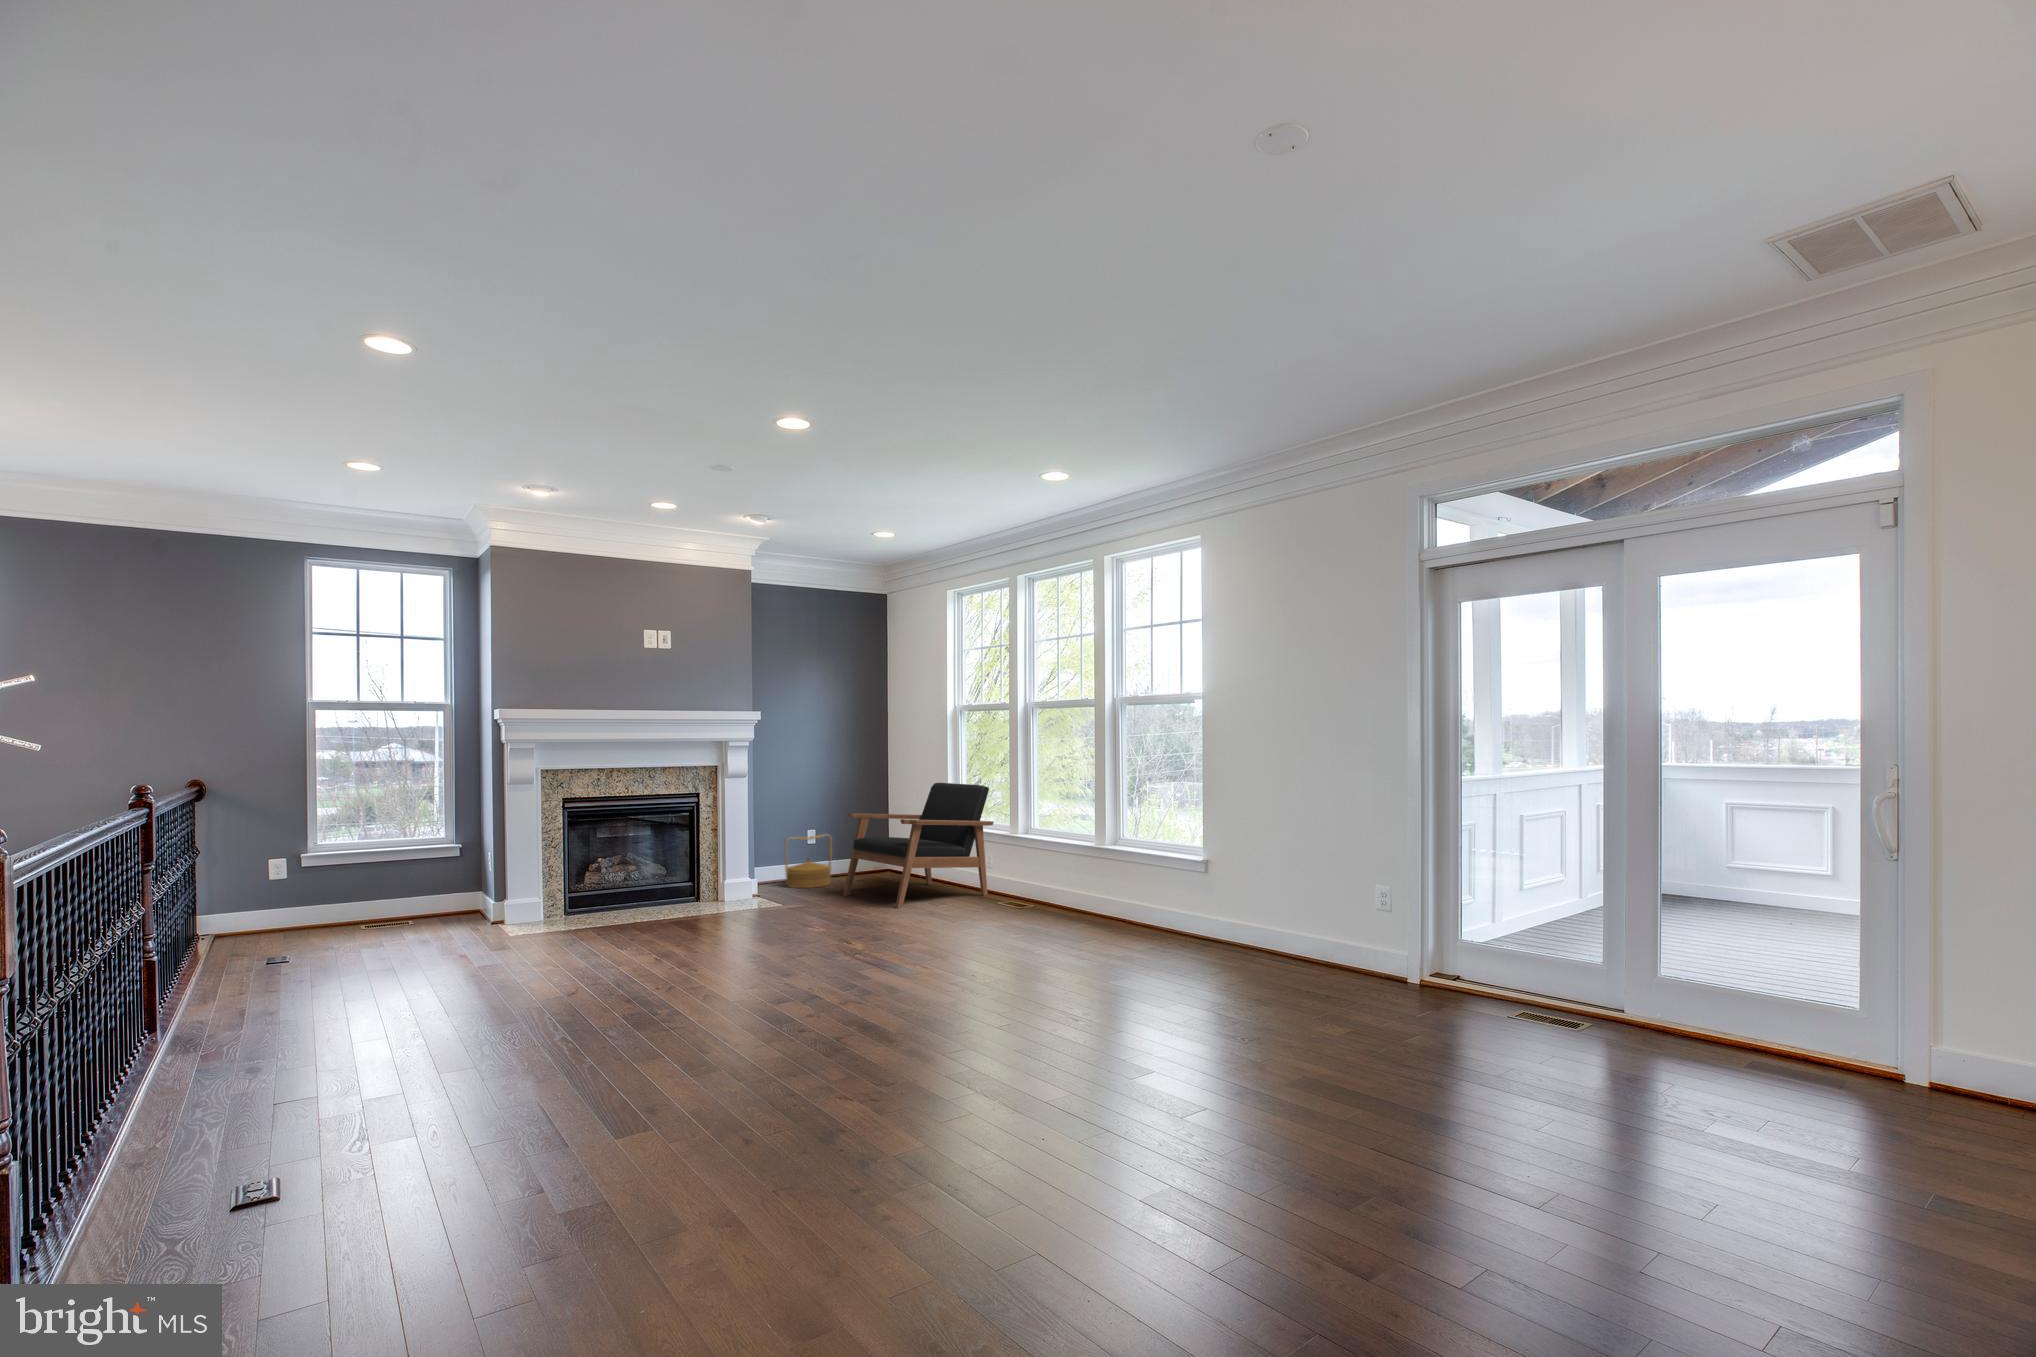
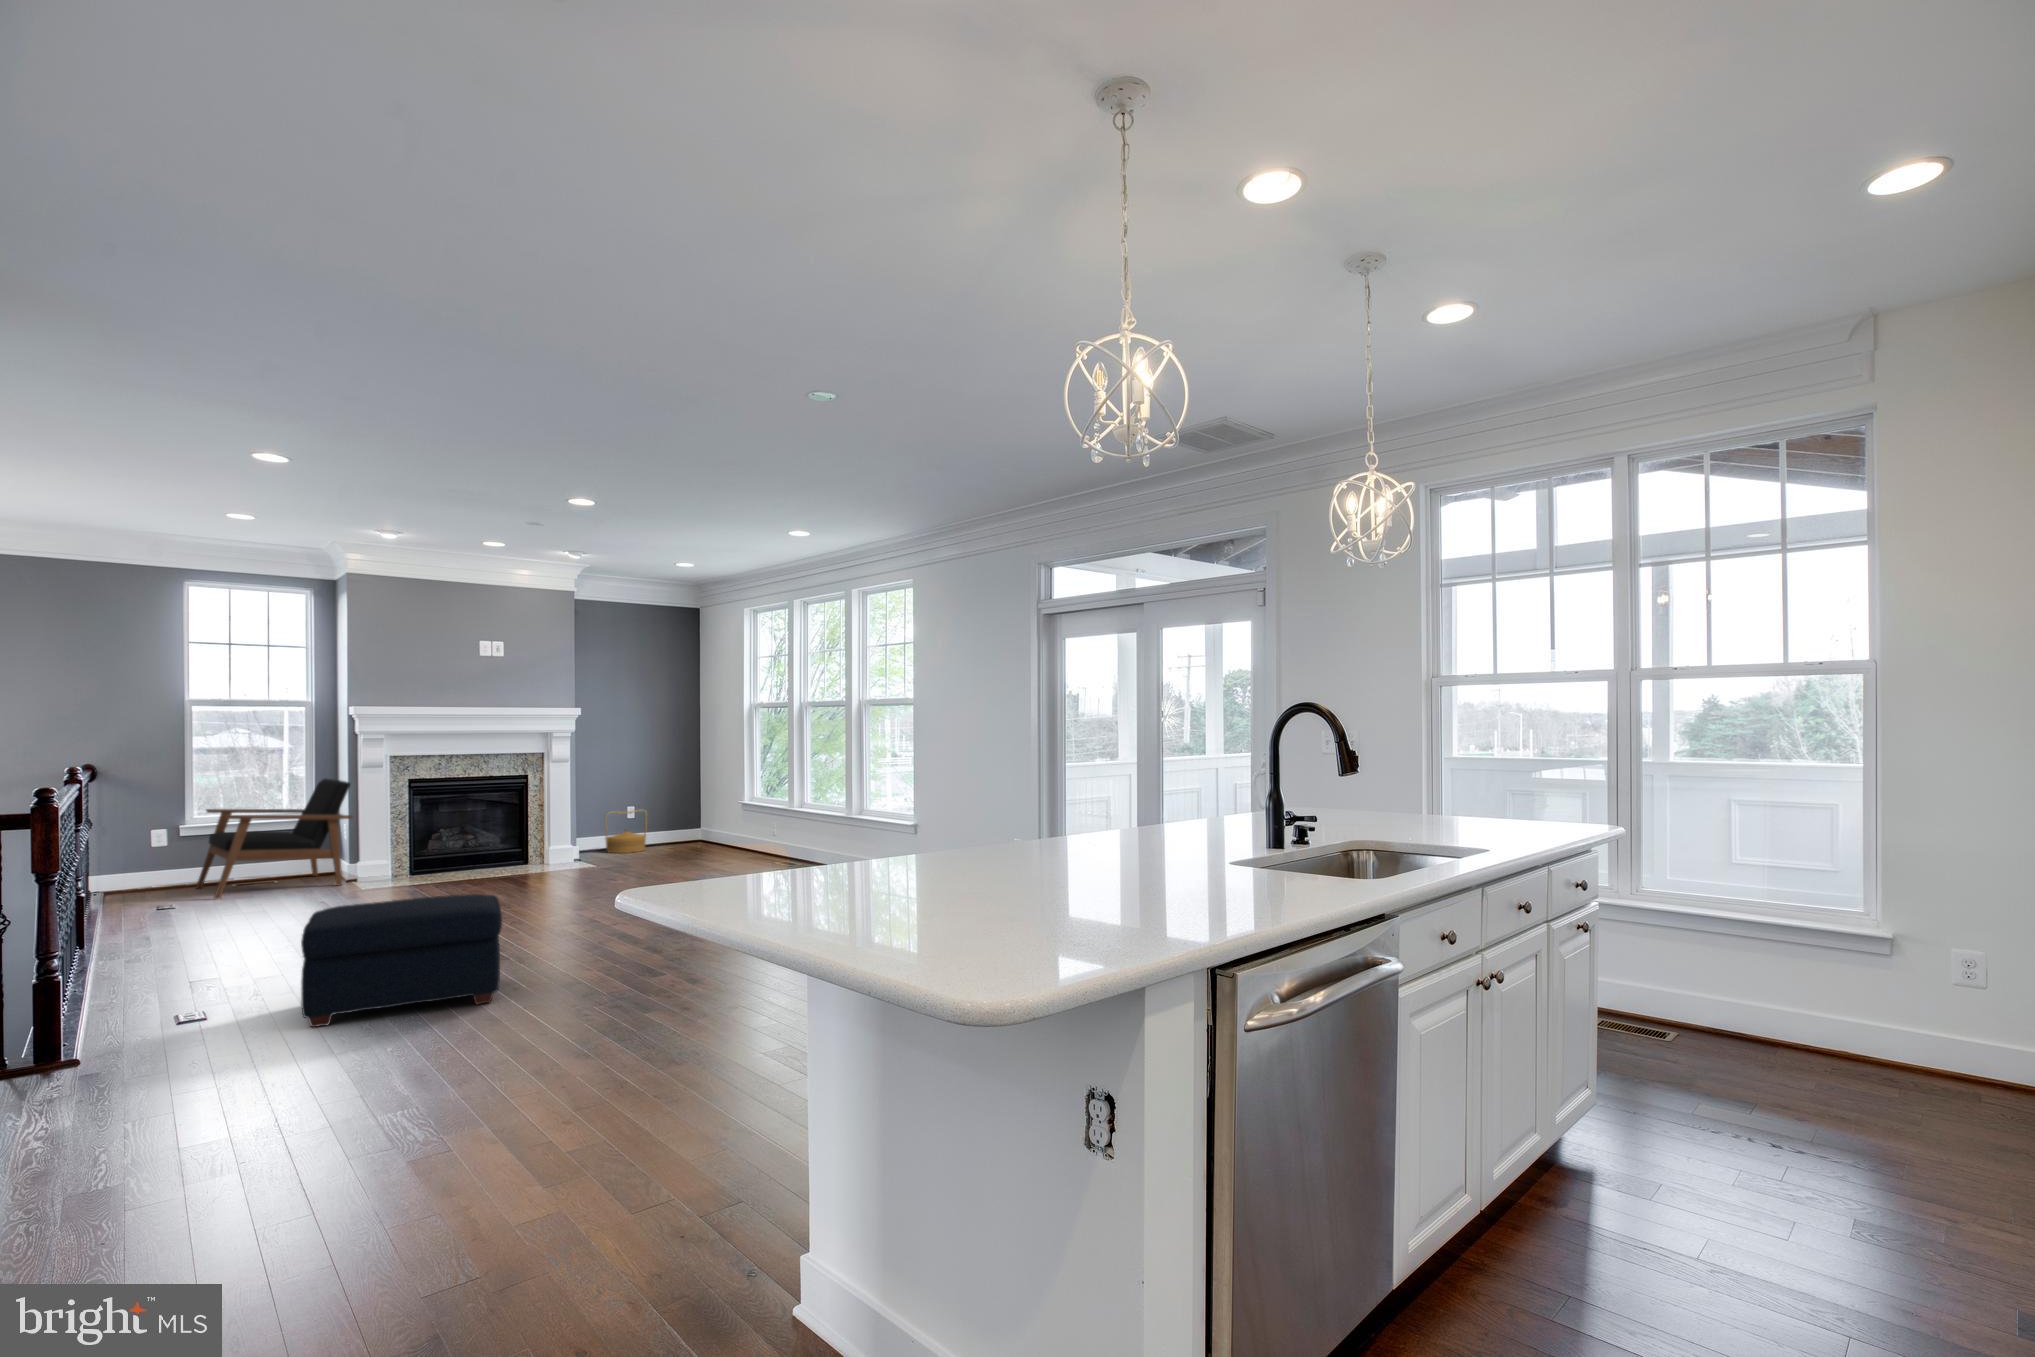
armchair: present [843,783,994,908] -> present [196,778,352,899]
ottoman: none [411,988,727,1237] -> present [301,894,502,1027]

